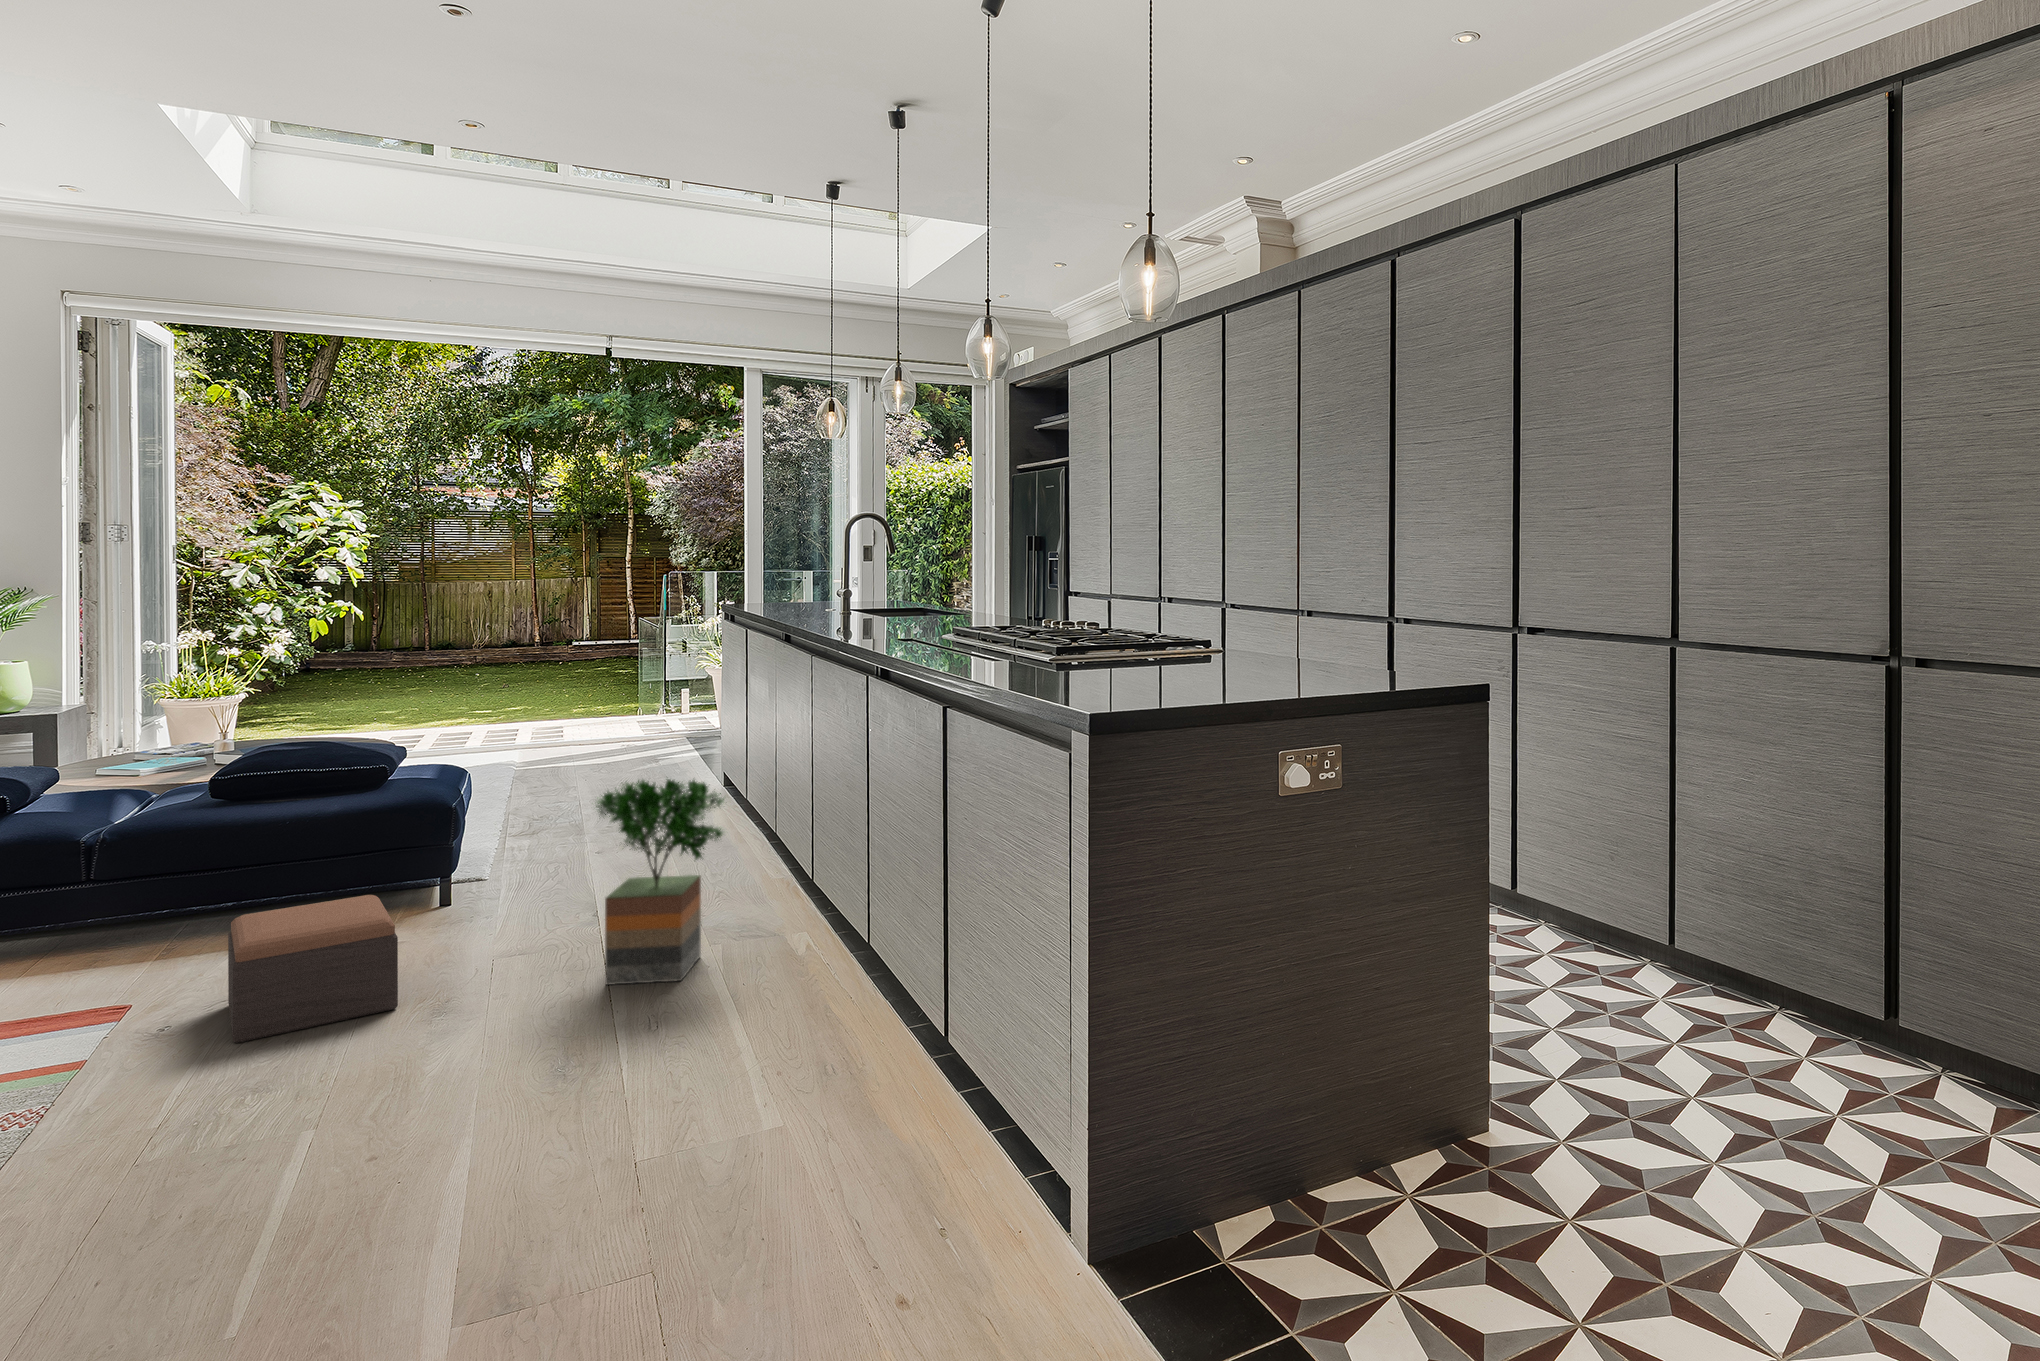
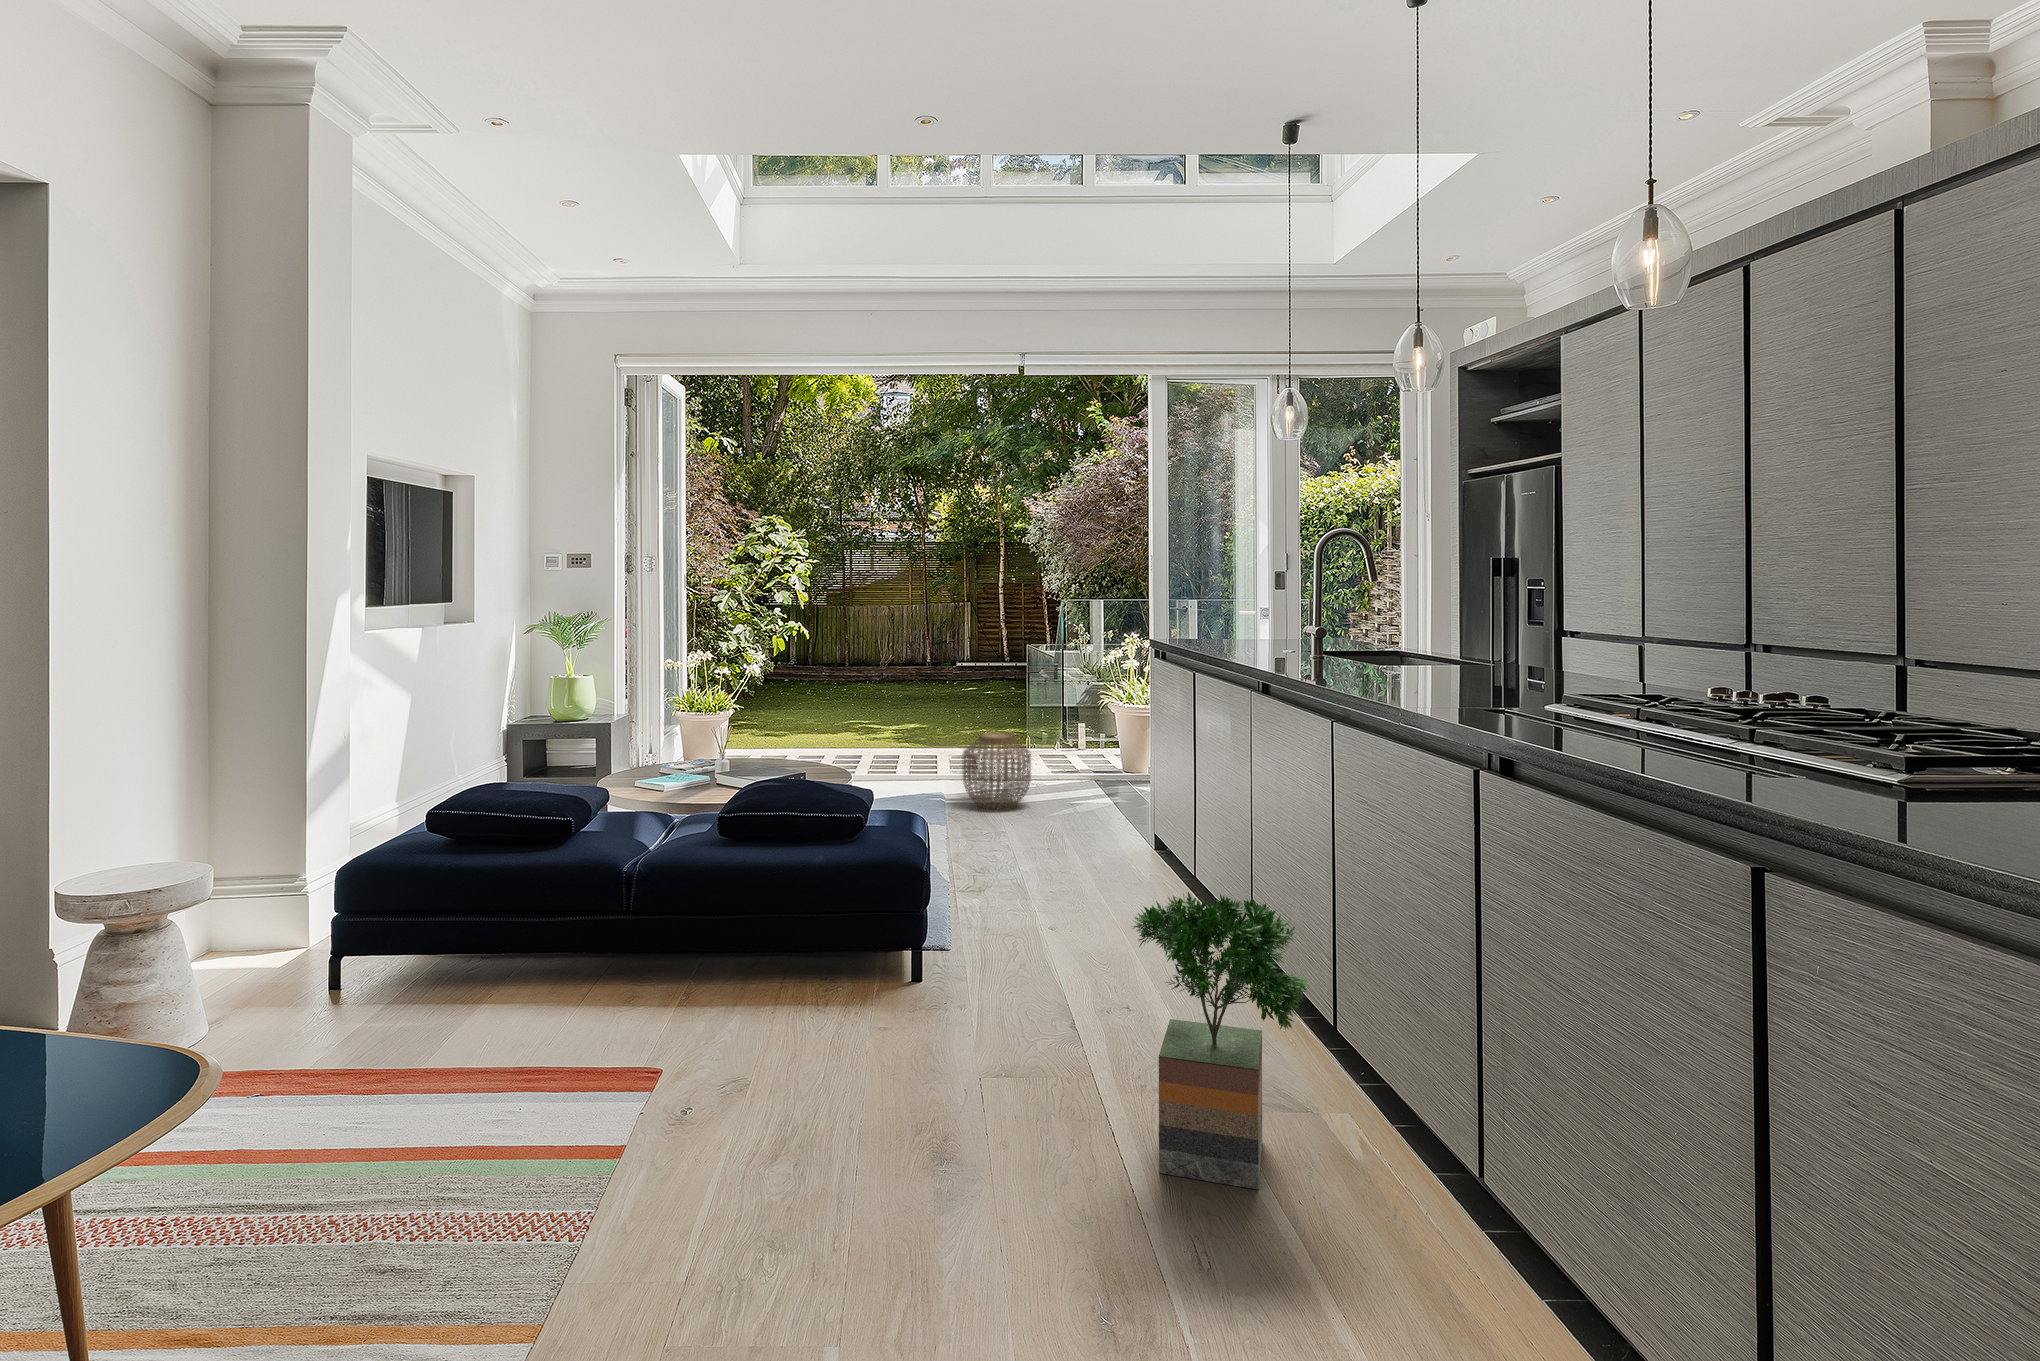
woven basket: none [532,700,608,775] -> present [962,732,1031,810]
footstool: present [228,895,398,1043] -> none [758,995,927,1180]

